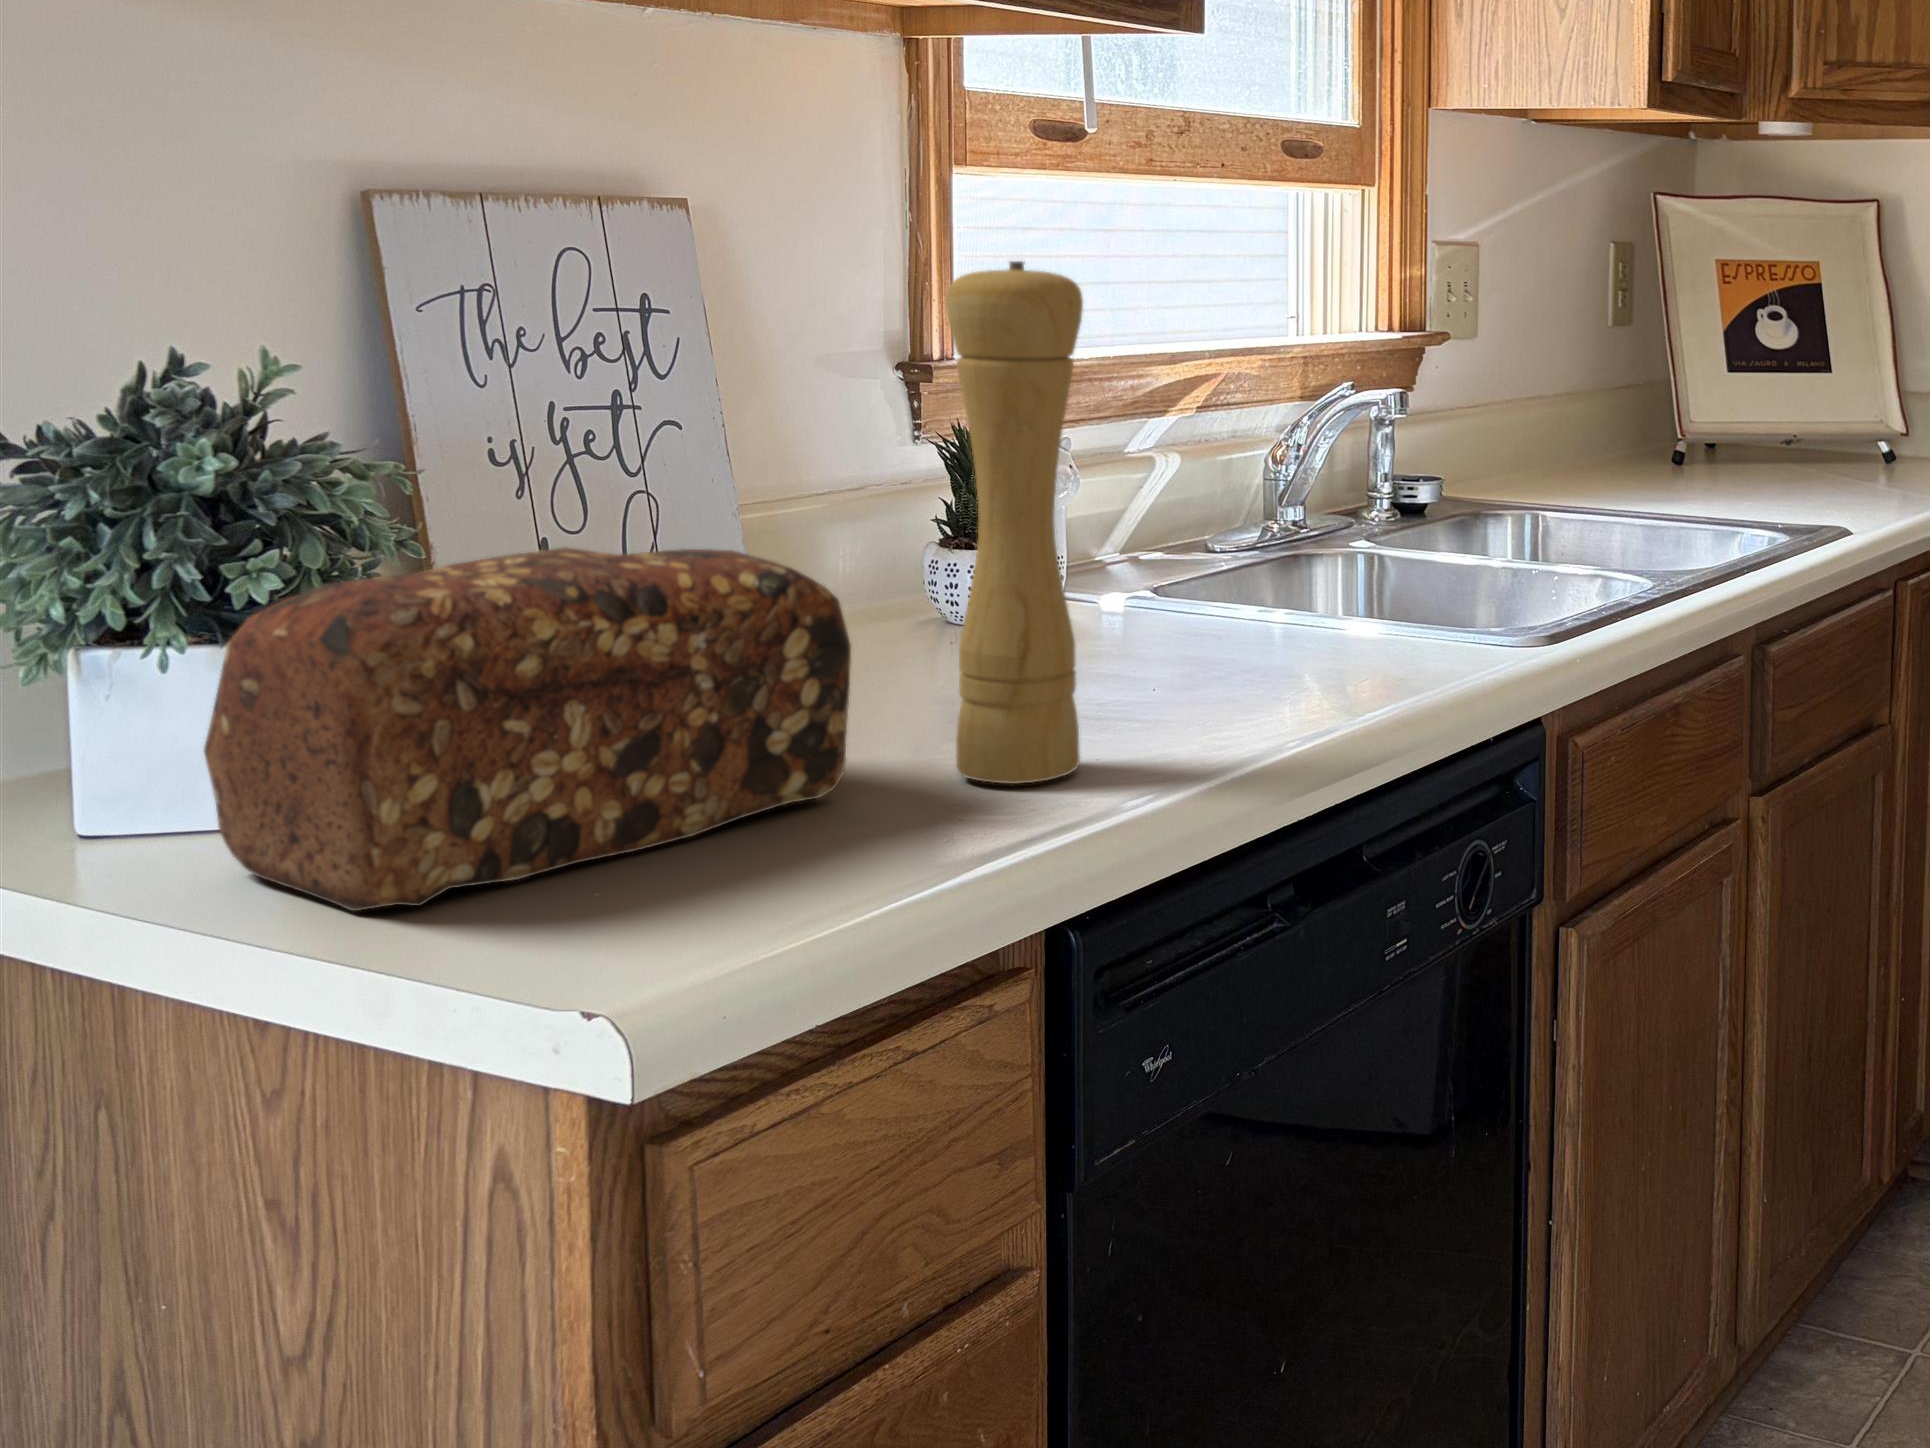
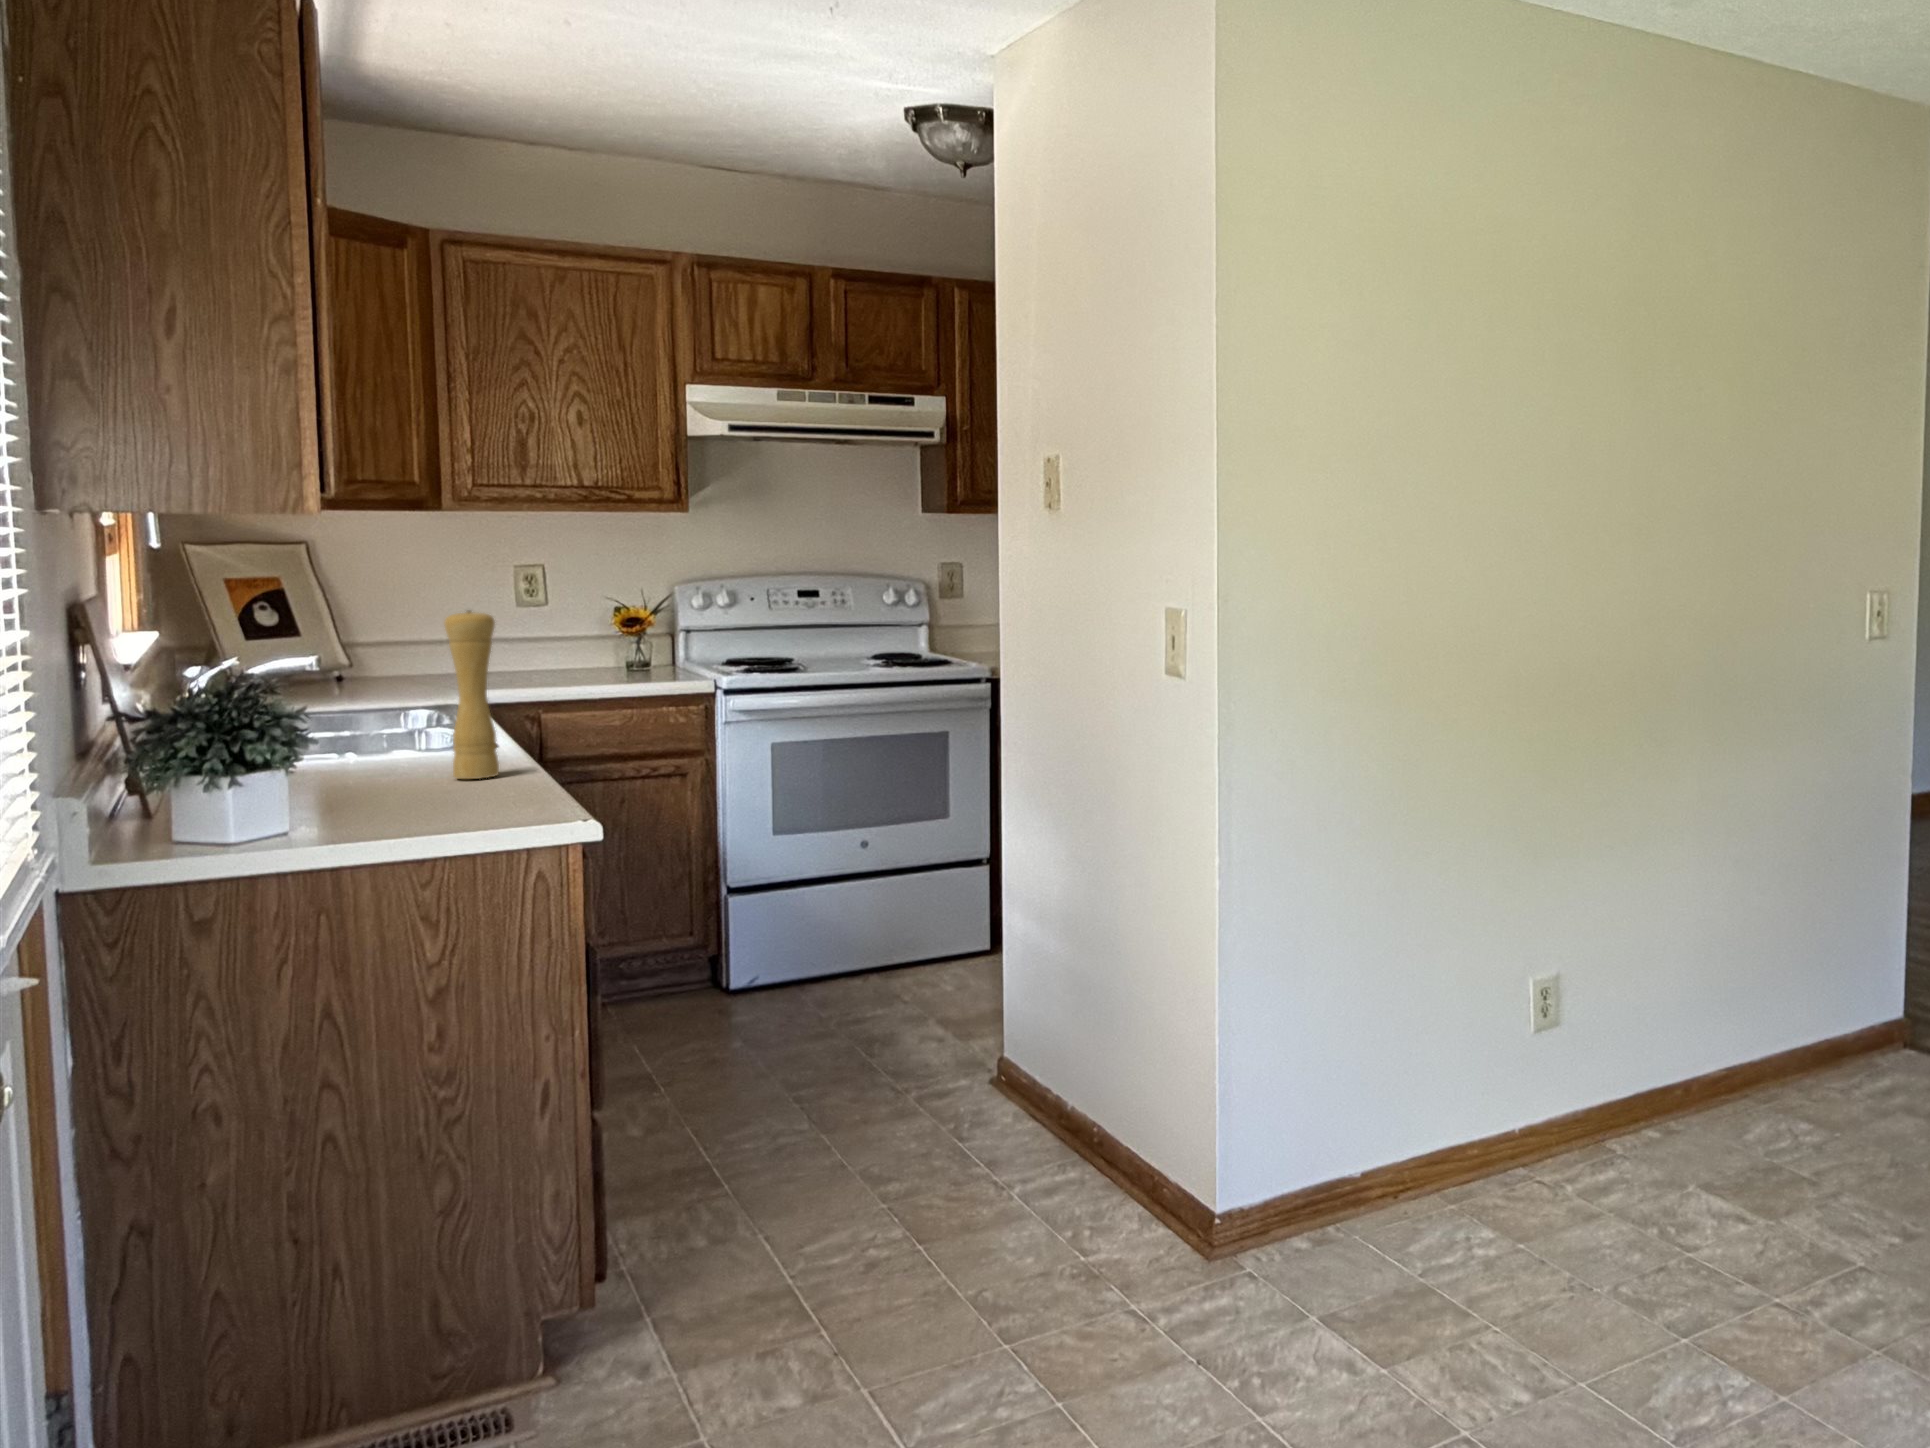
bread loaf: present [204,548,851,911] -> none [333,712,455,816]

